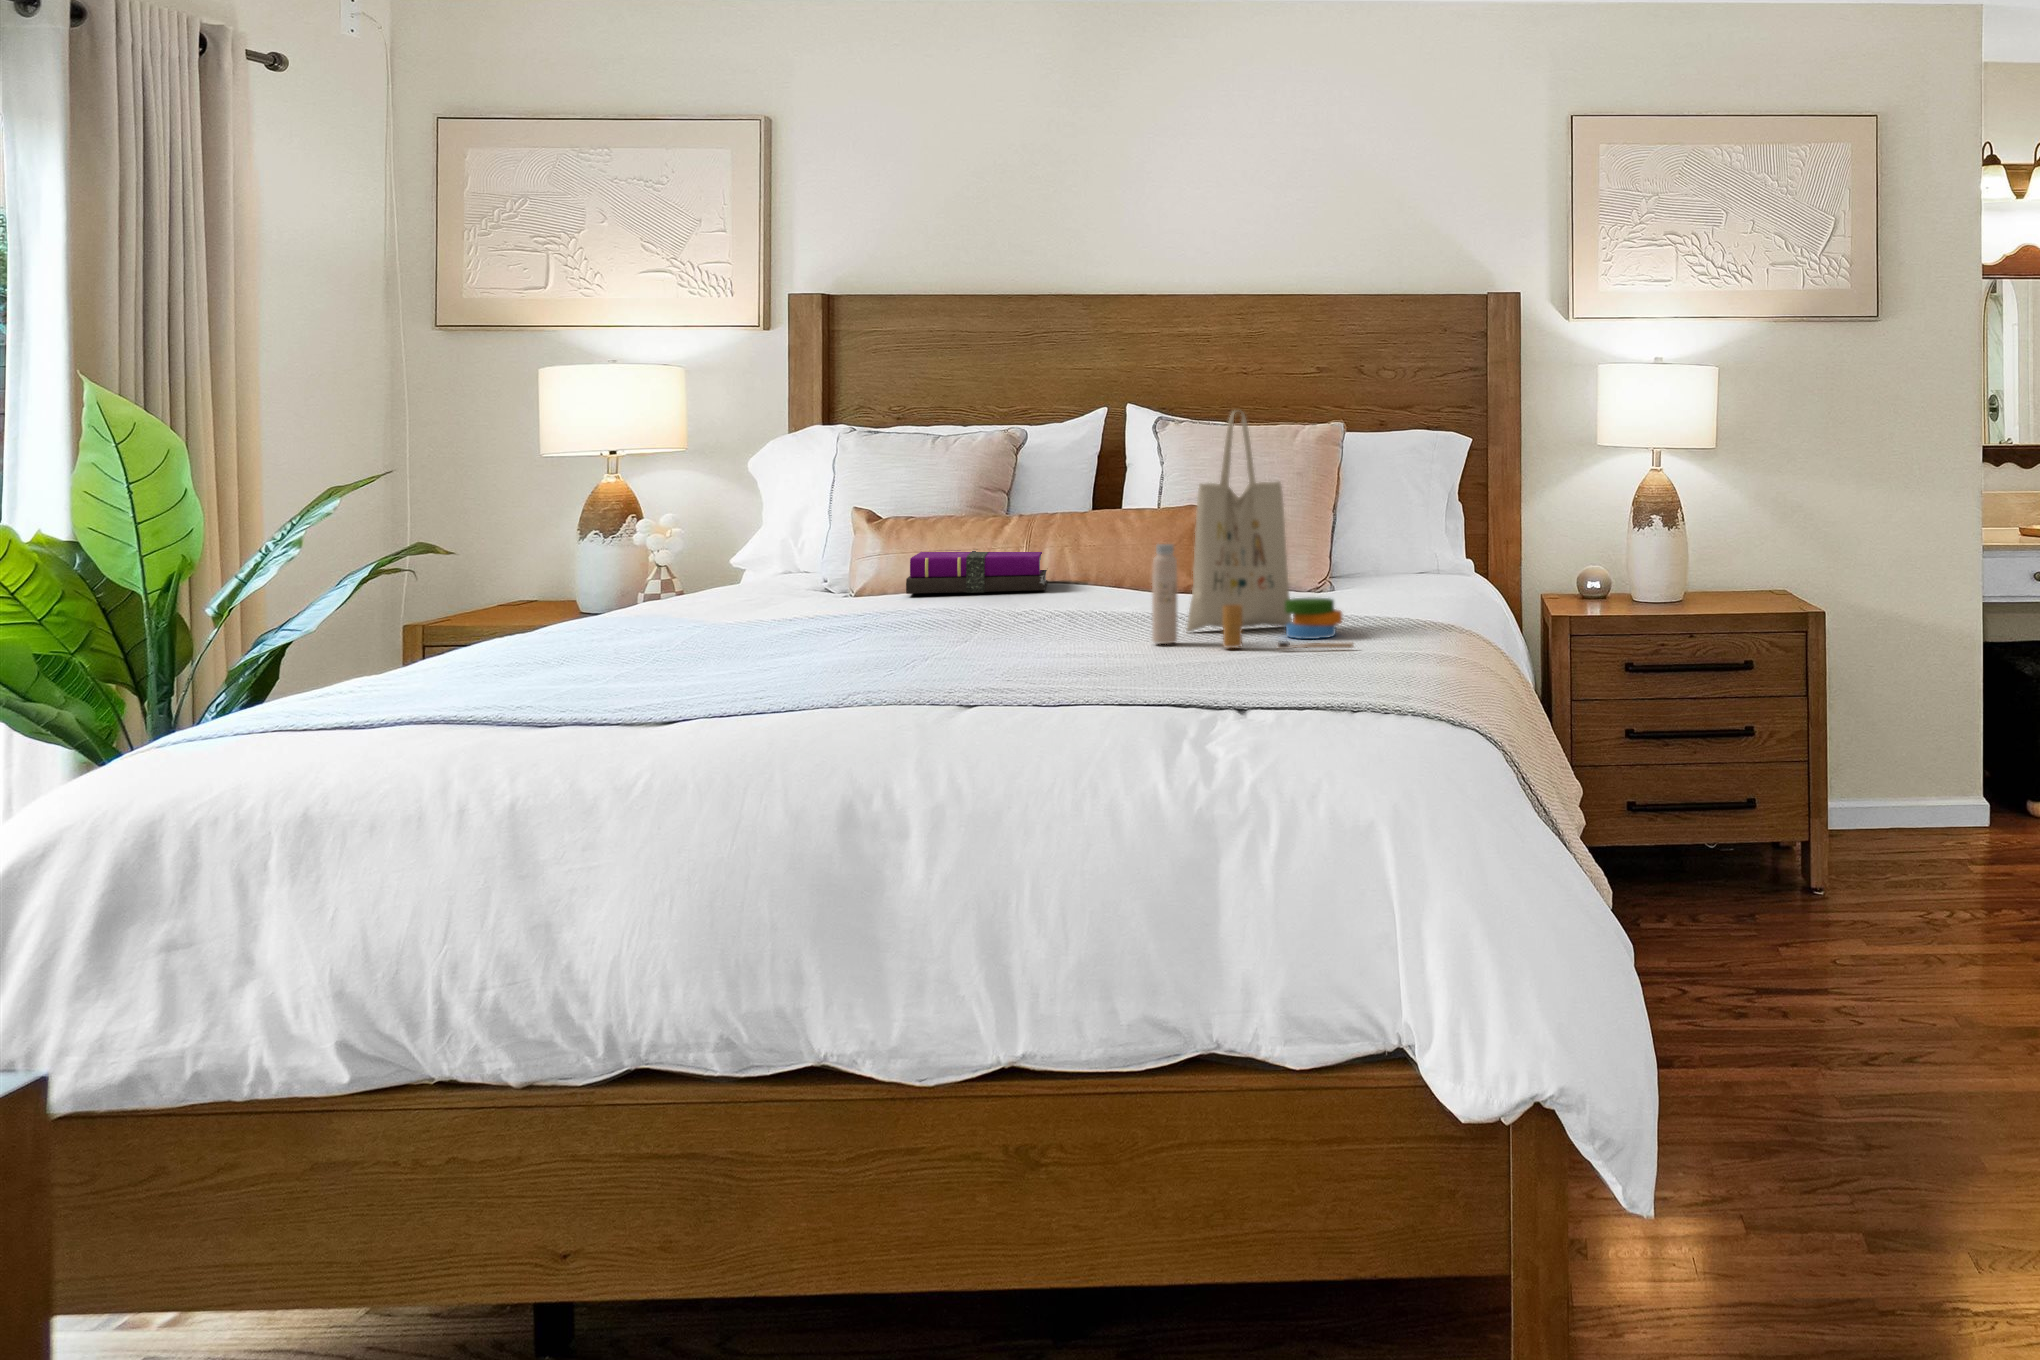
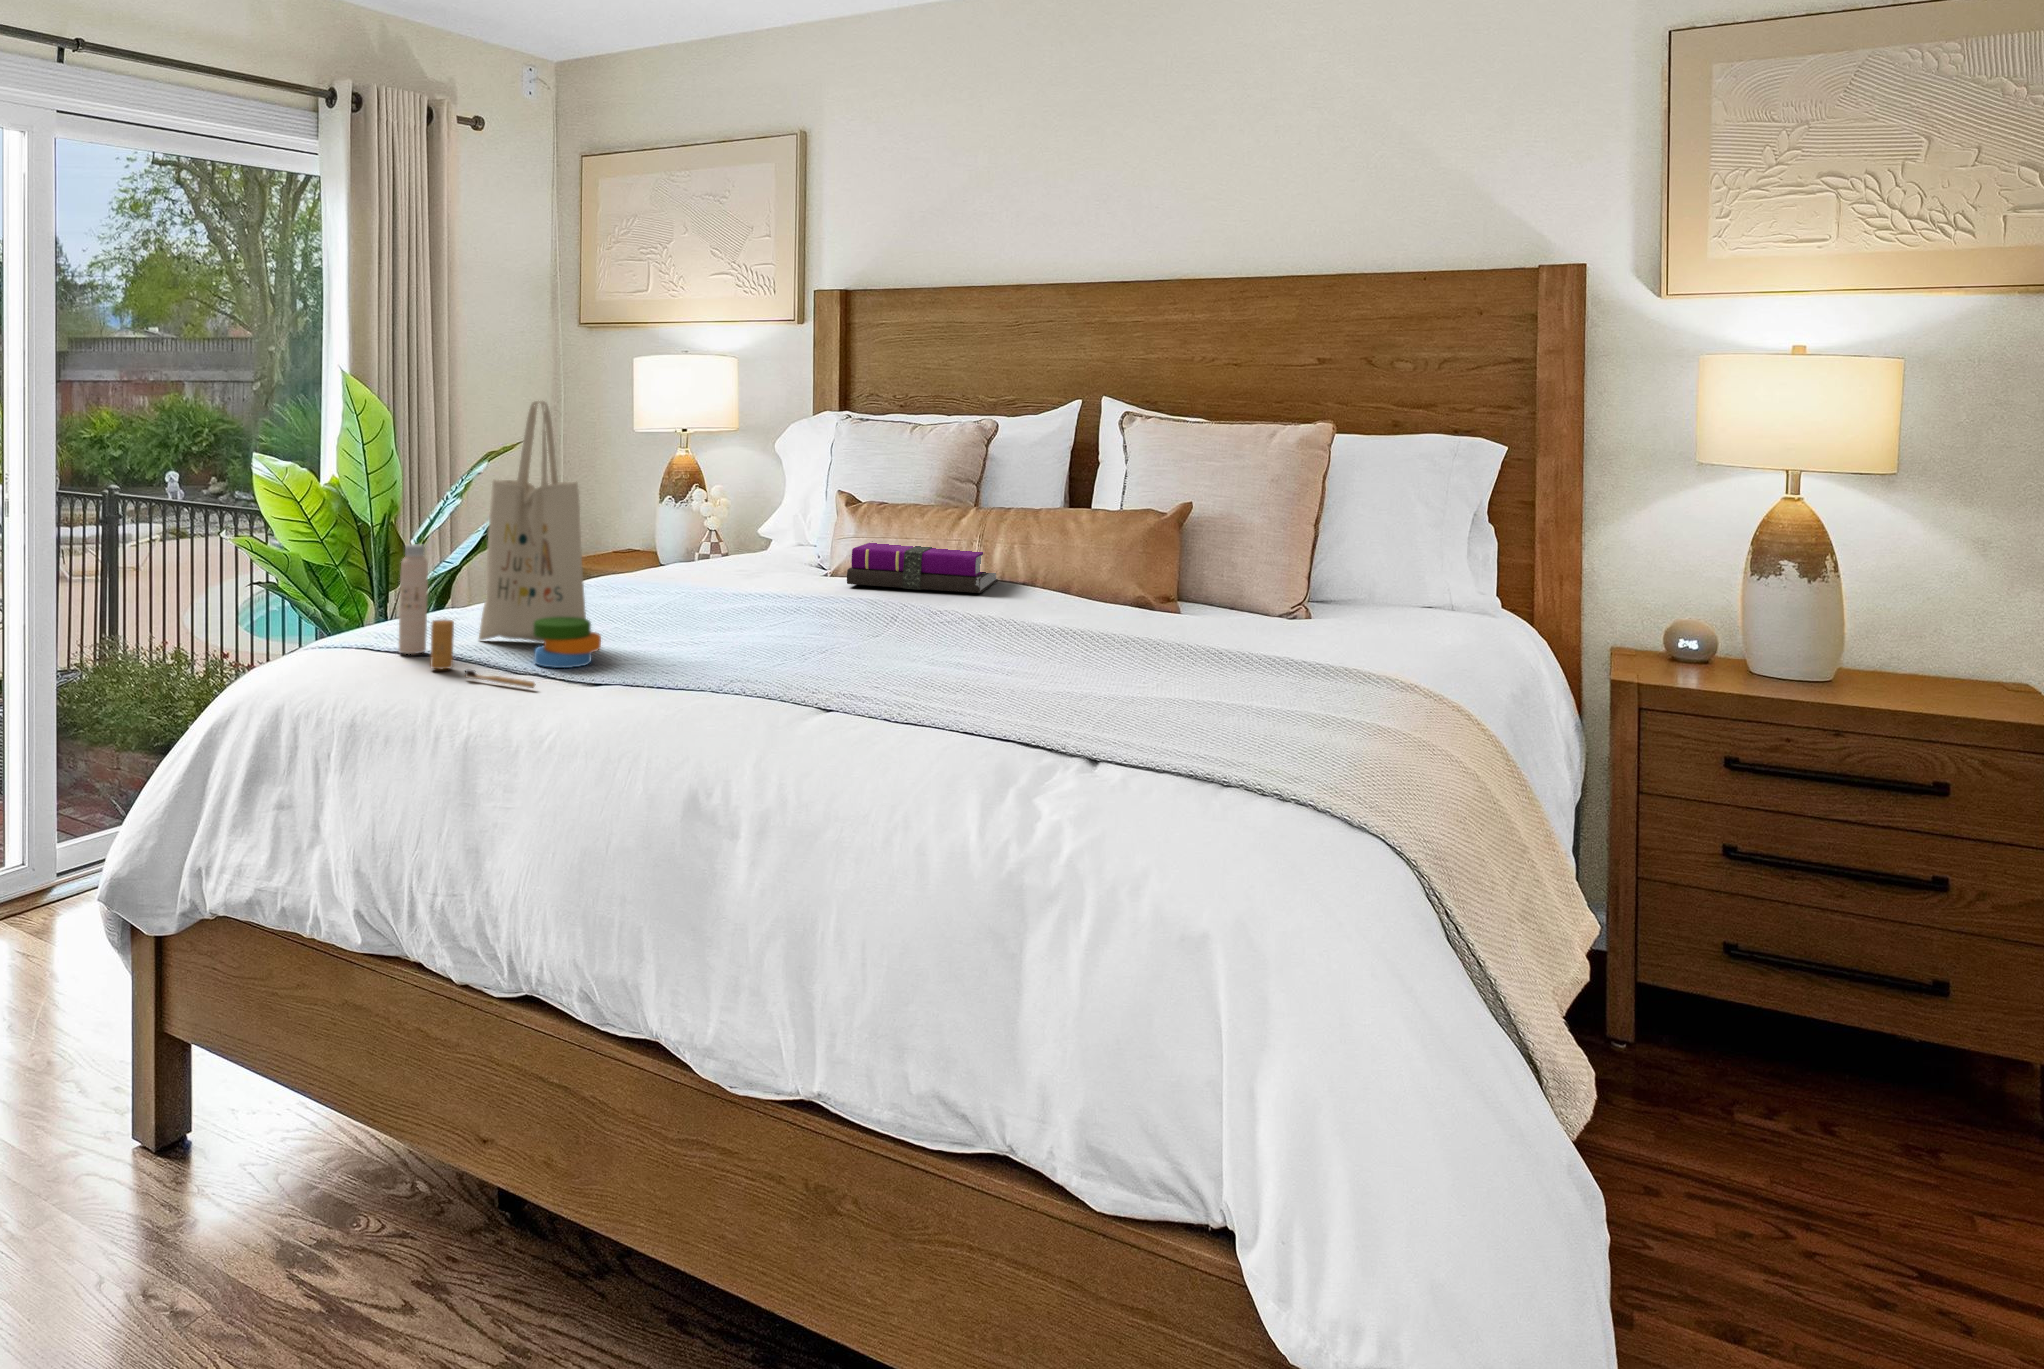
tote bag: present [1152,410,1353,649] -> present [398,401,601,688]

